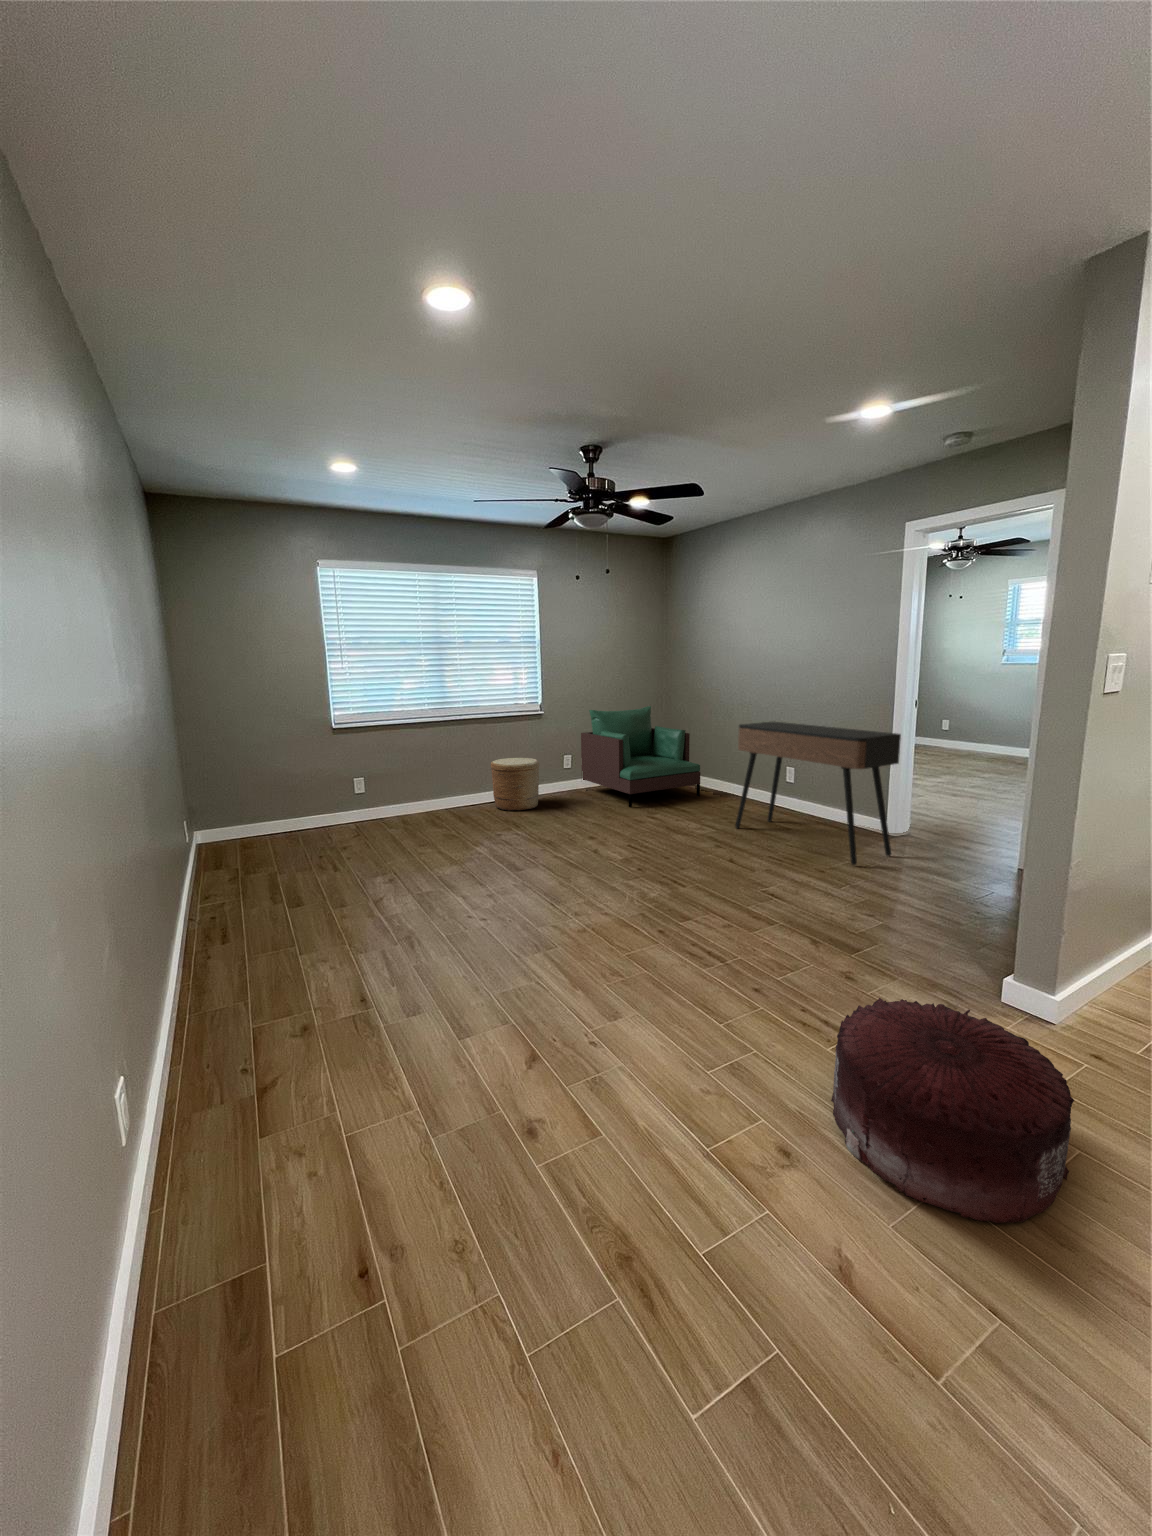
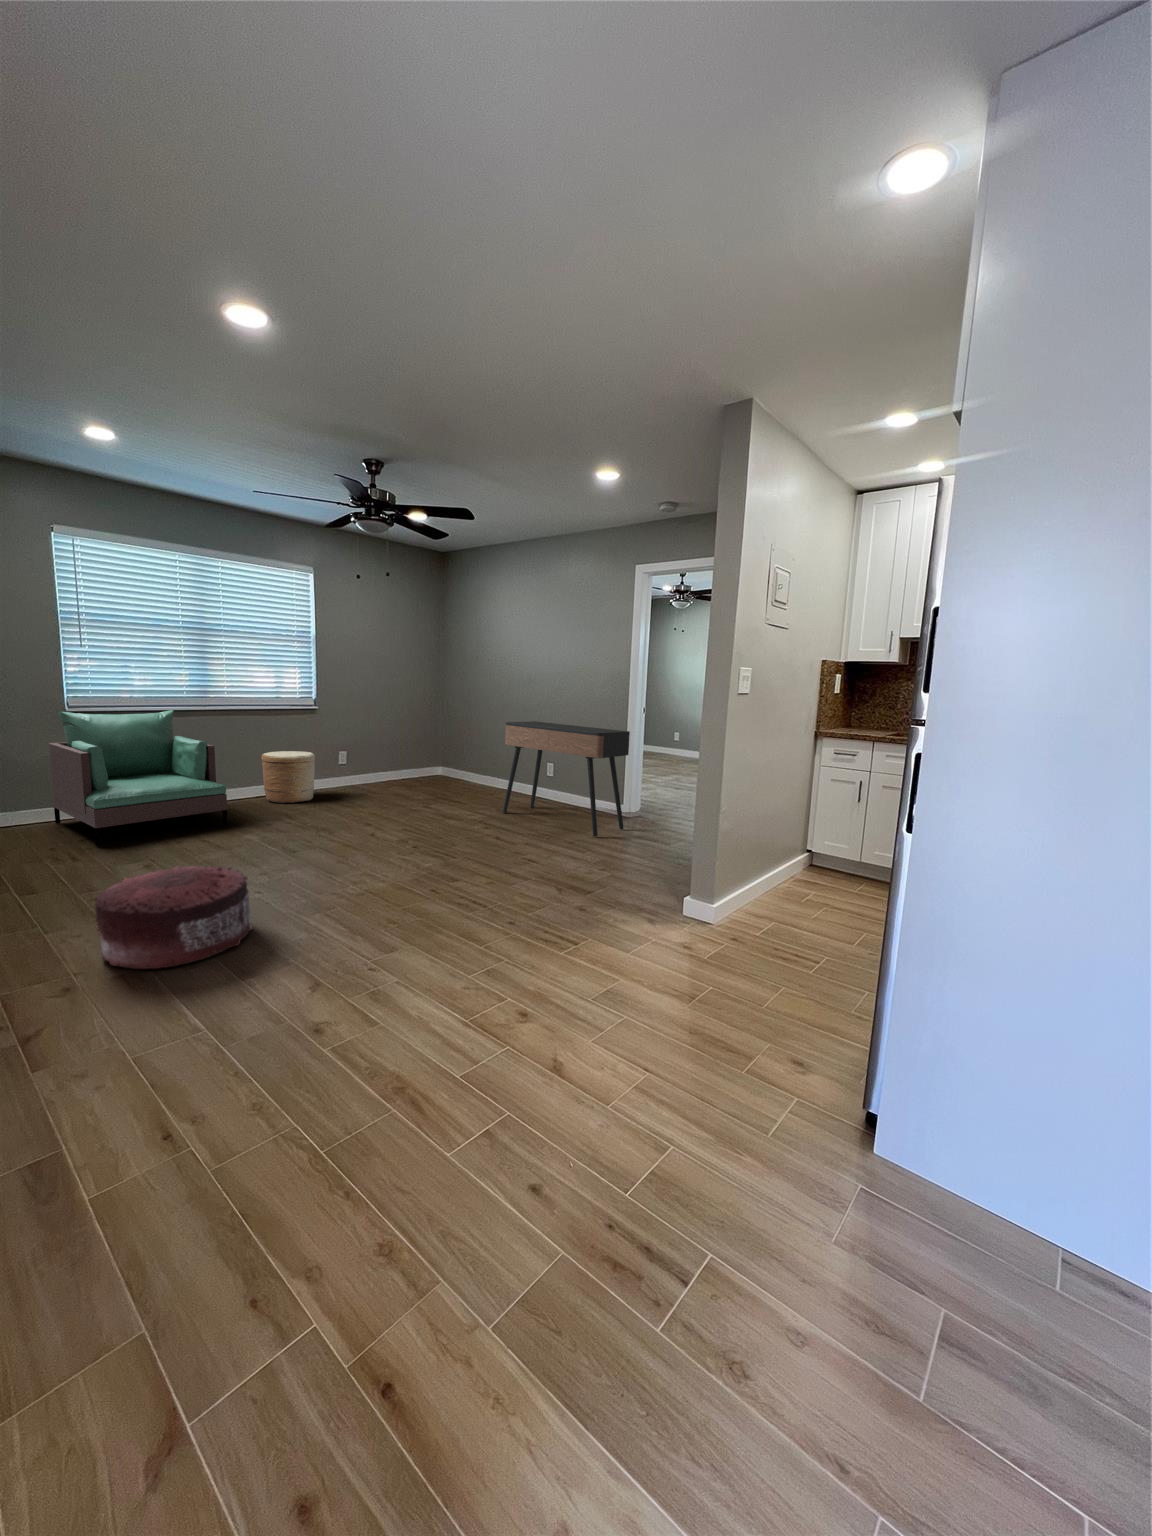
armchair: present [581,706,700,807] -> present [48,710,228,846]
pouf: present [831,998,1074,1223] -> present [95,866,252,969]

